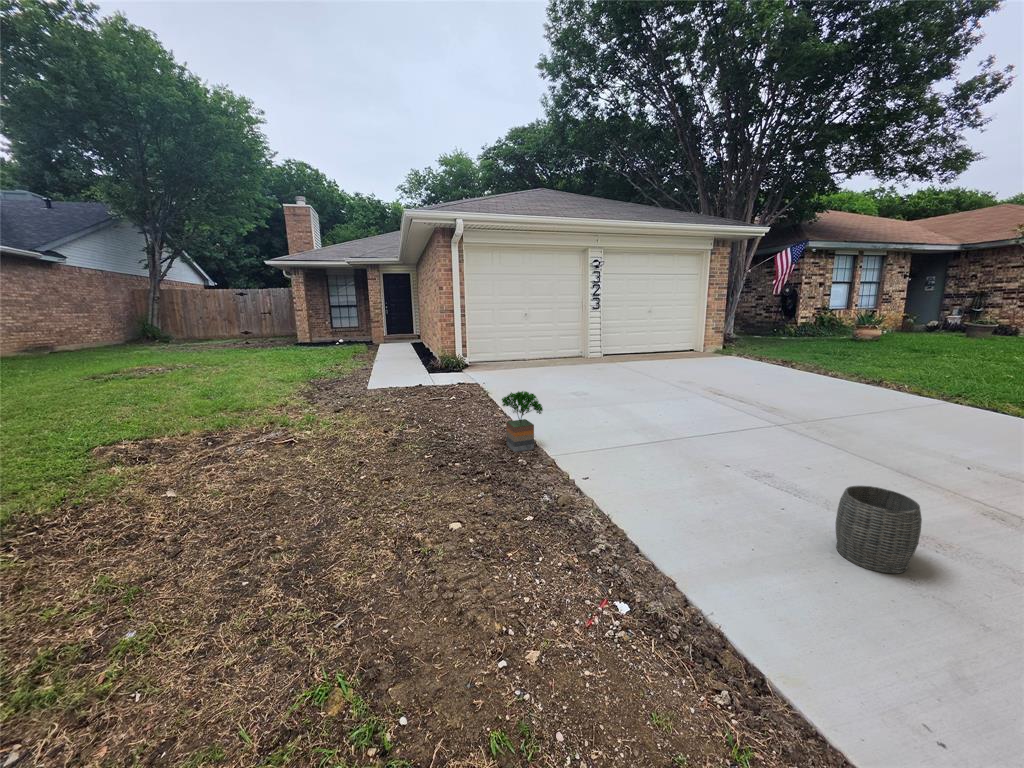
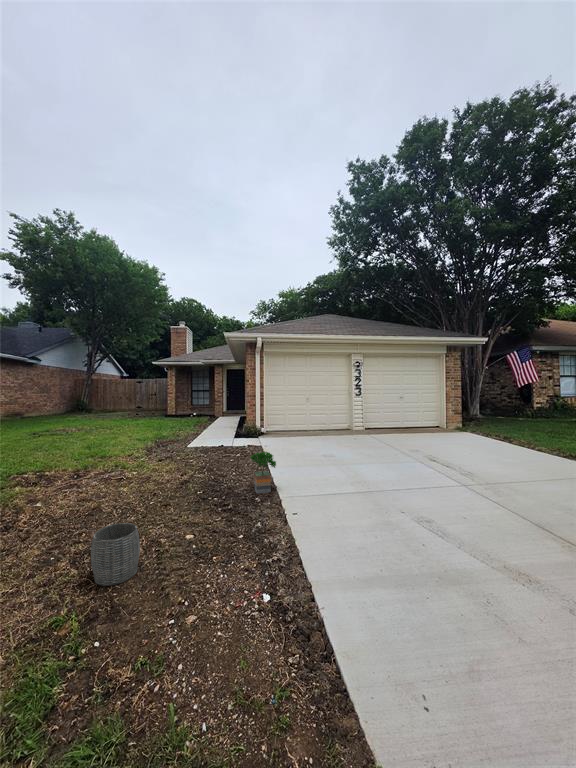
woven basket: present [835,486,922,574] -> present [91,523,140,586]

